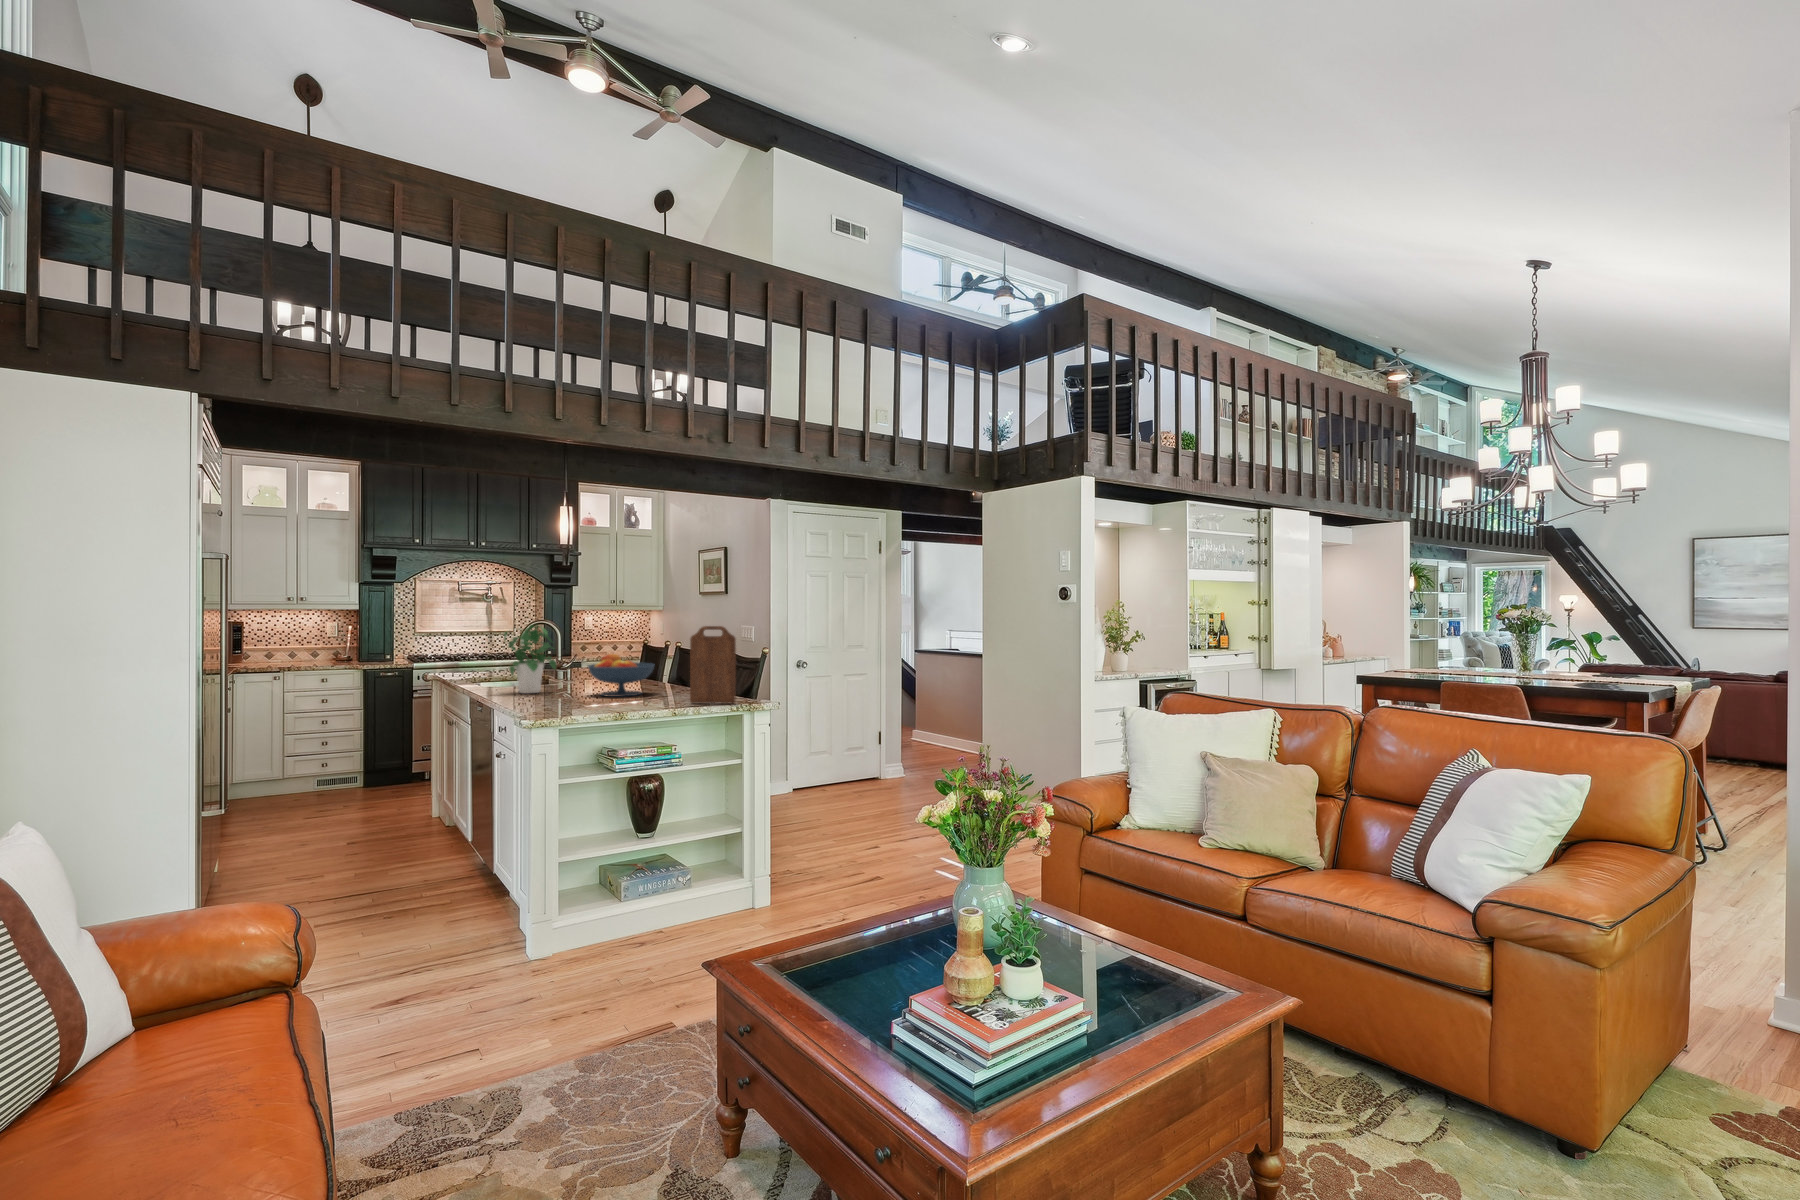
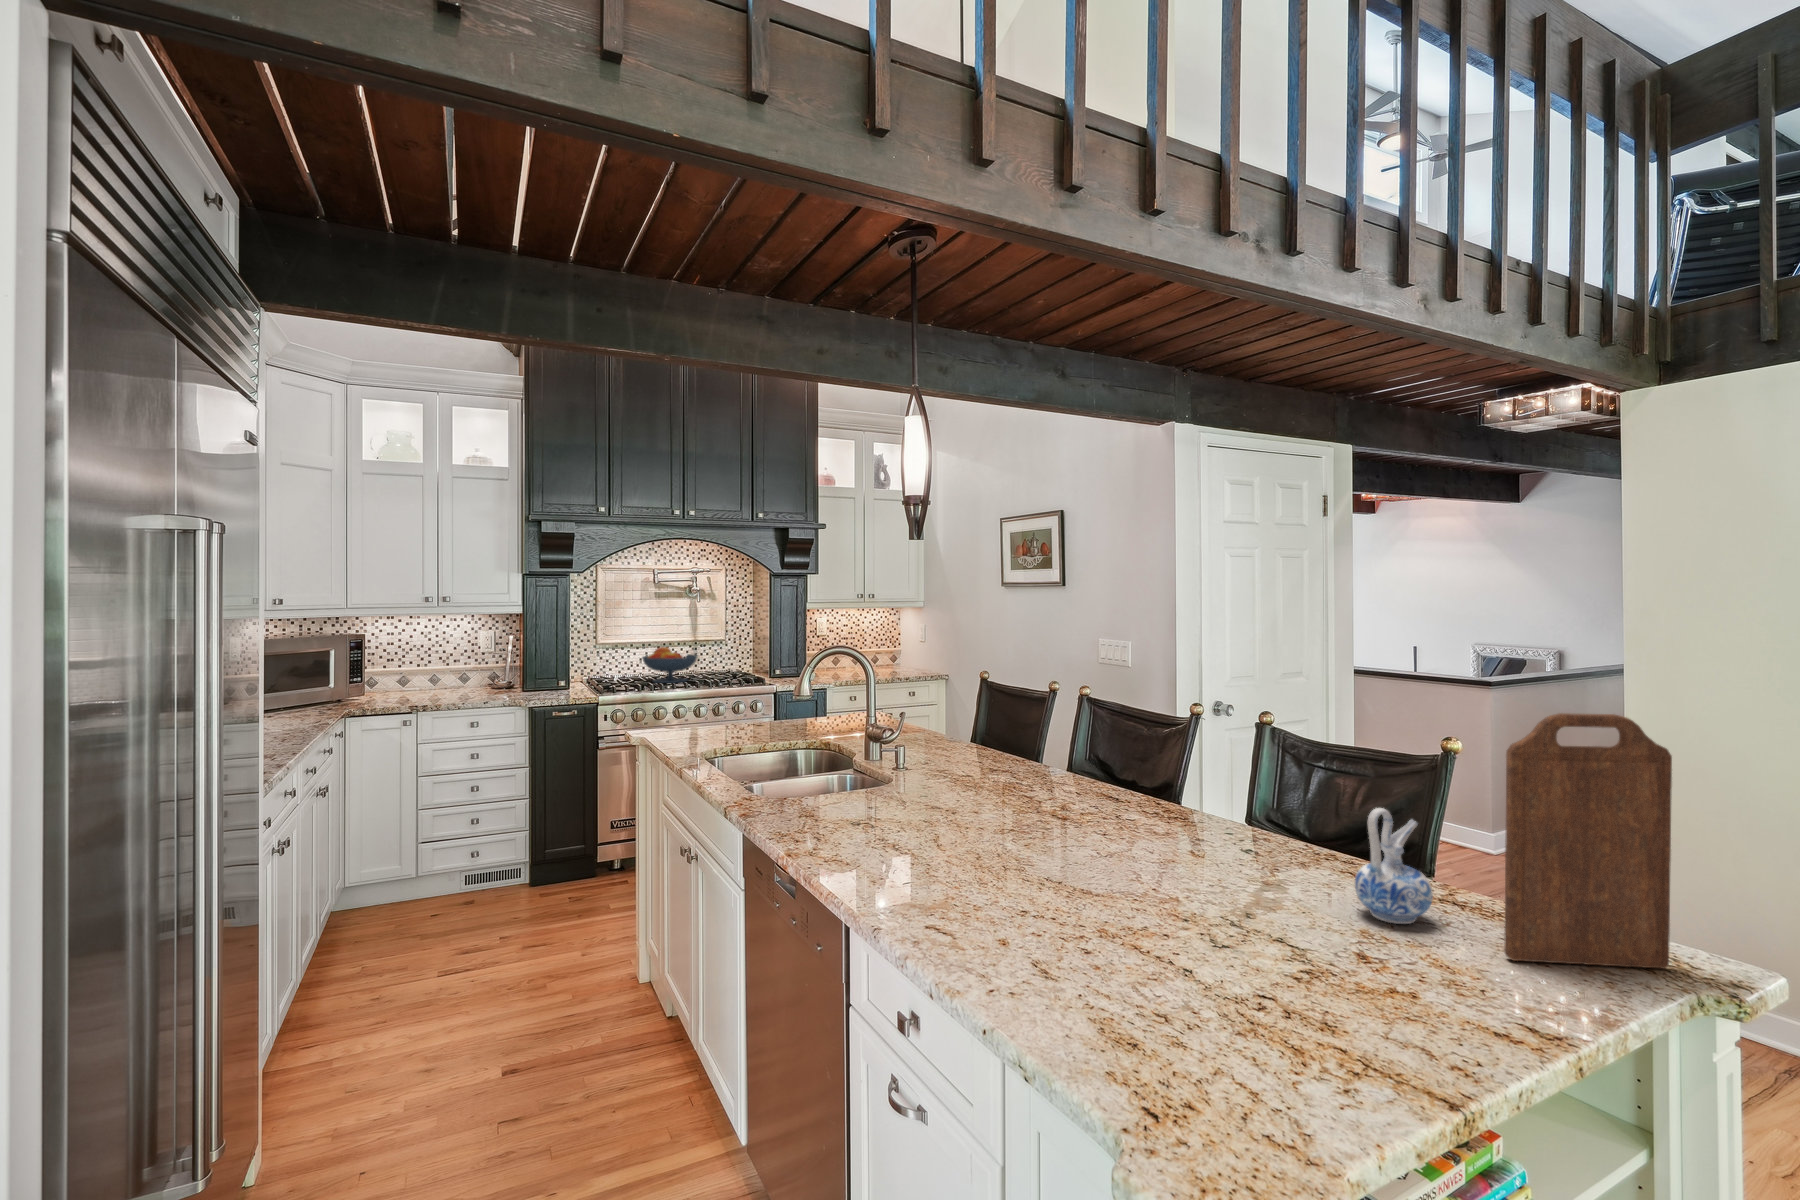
potted plant: present [504,625,556,693] -> none [844,680,969,847]
fruit bowl: present [588,654,655,697] -> present [642,647,697,683]
ceramic pitcher: none [666,662,690,700] -> present [1355,808,1433,924]

